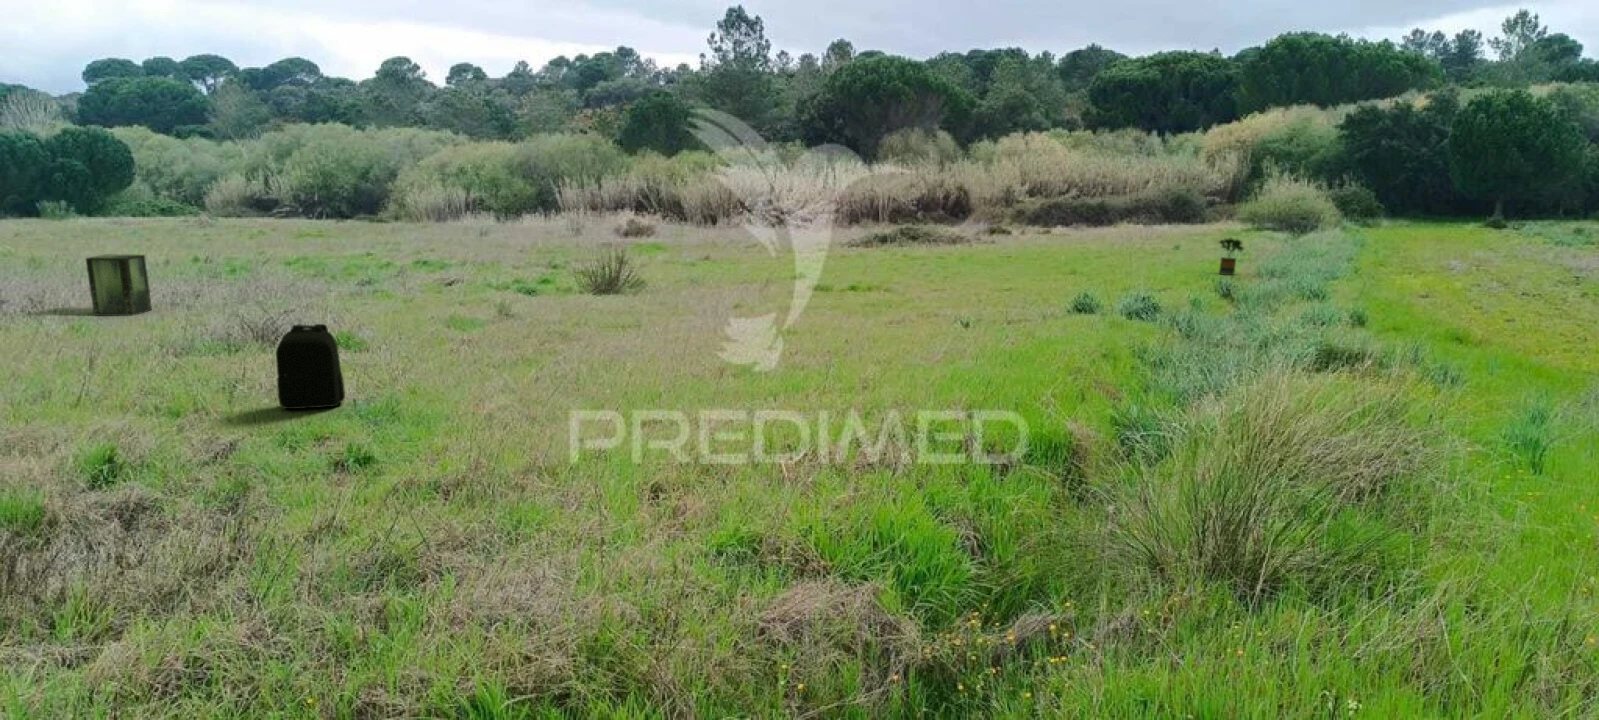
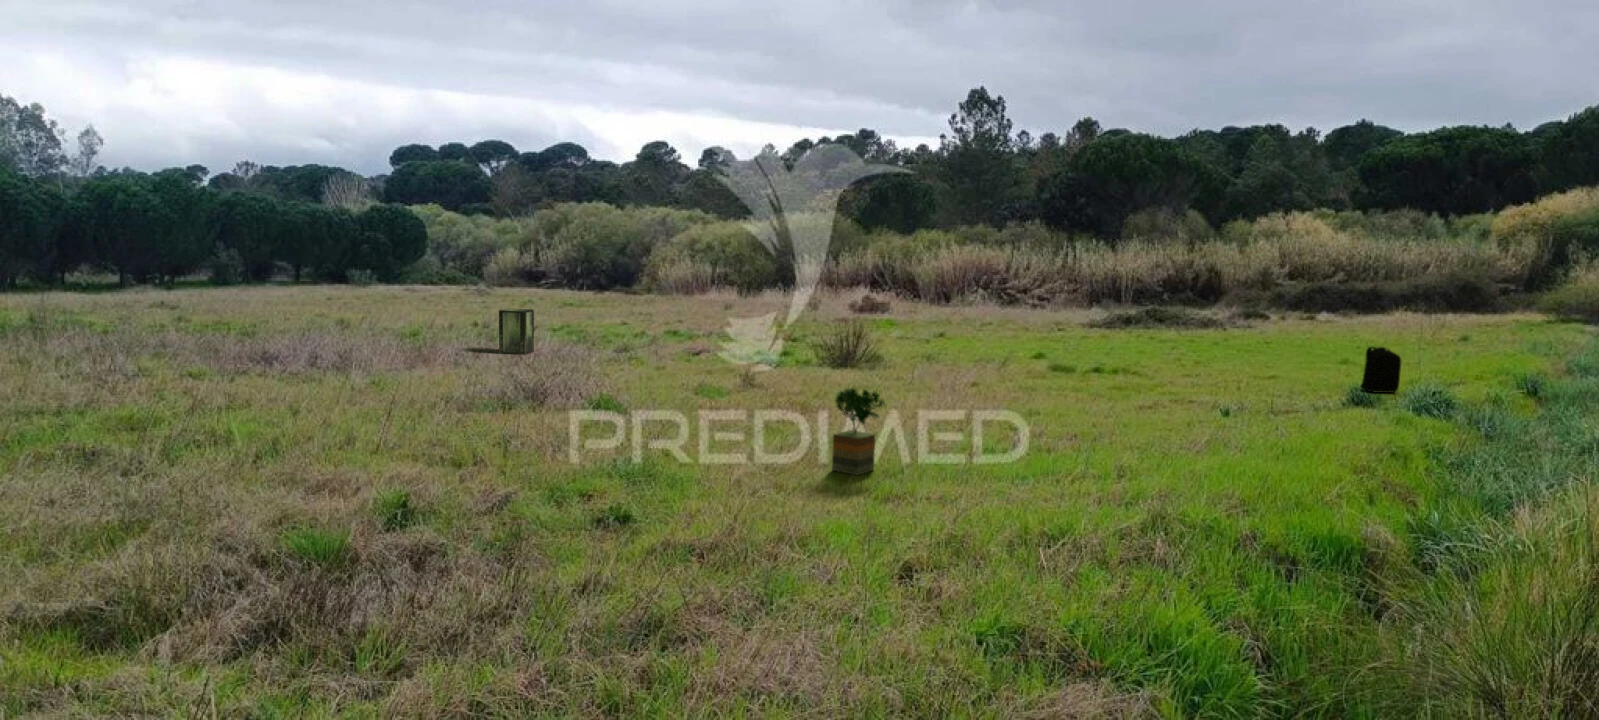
potted tree: present [1219,238,1243,275] -> present [832,388,885,475]
backpack: present [276,324,345,409] -> present [1361,347,1401,393]

